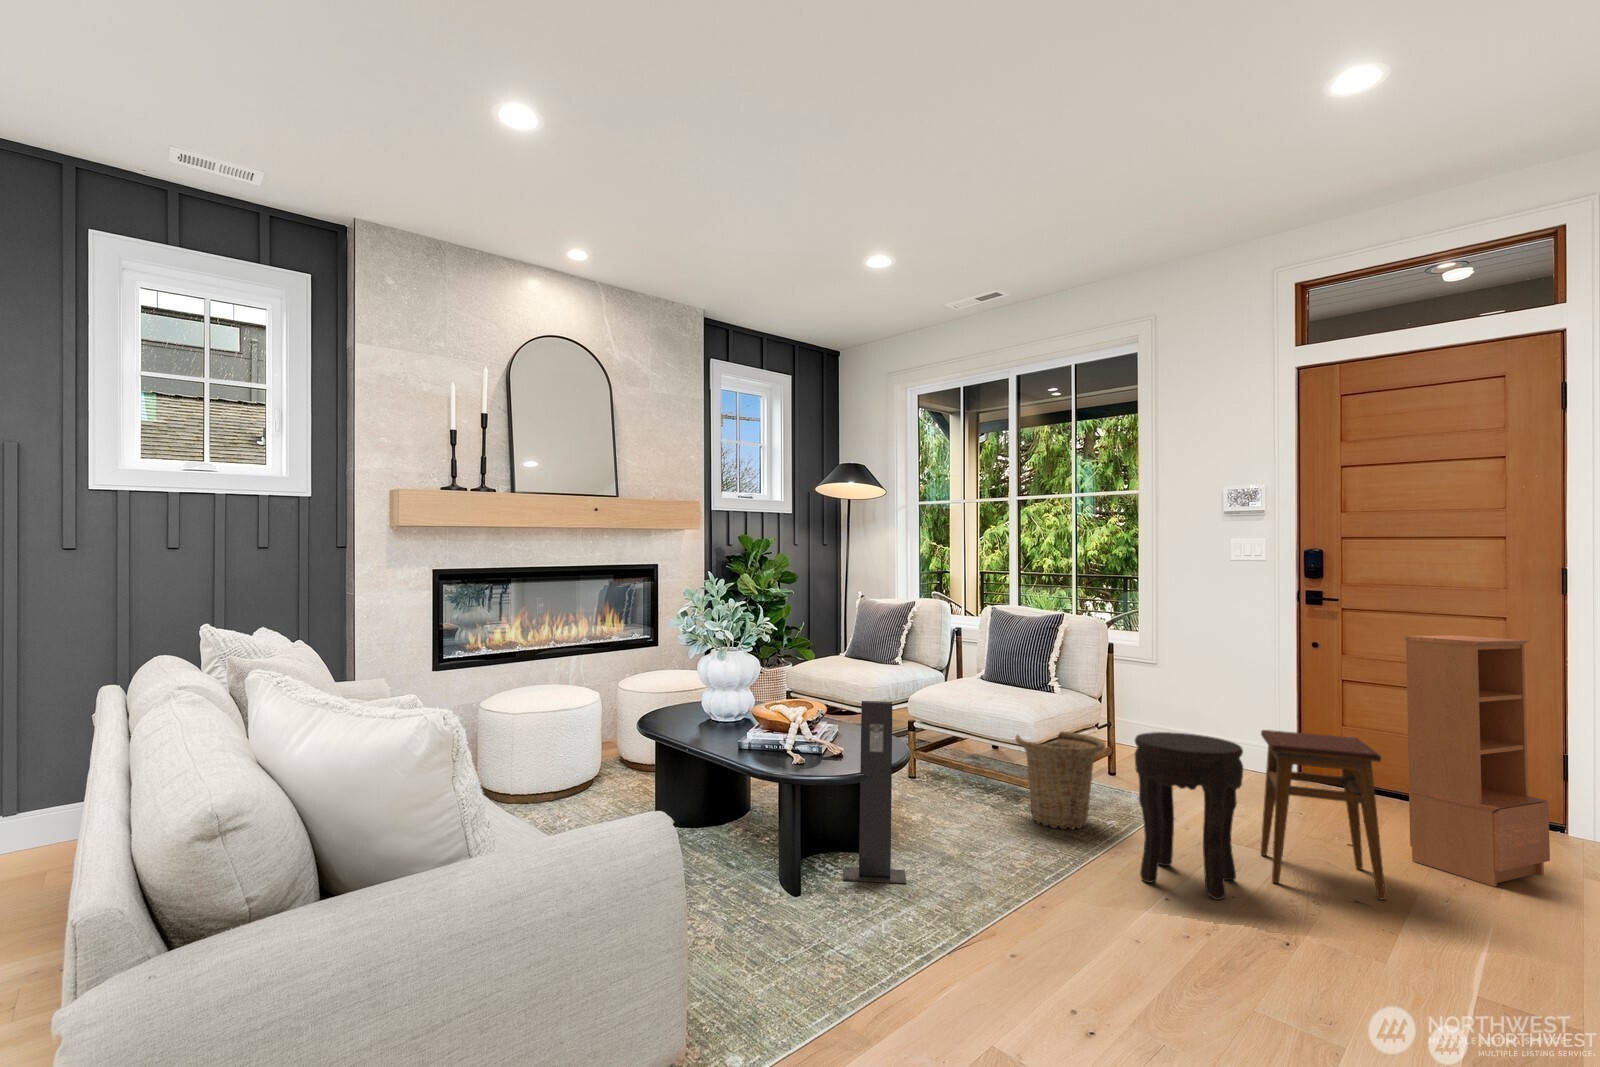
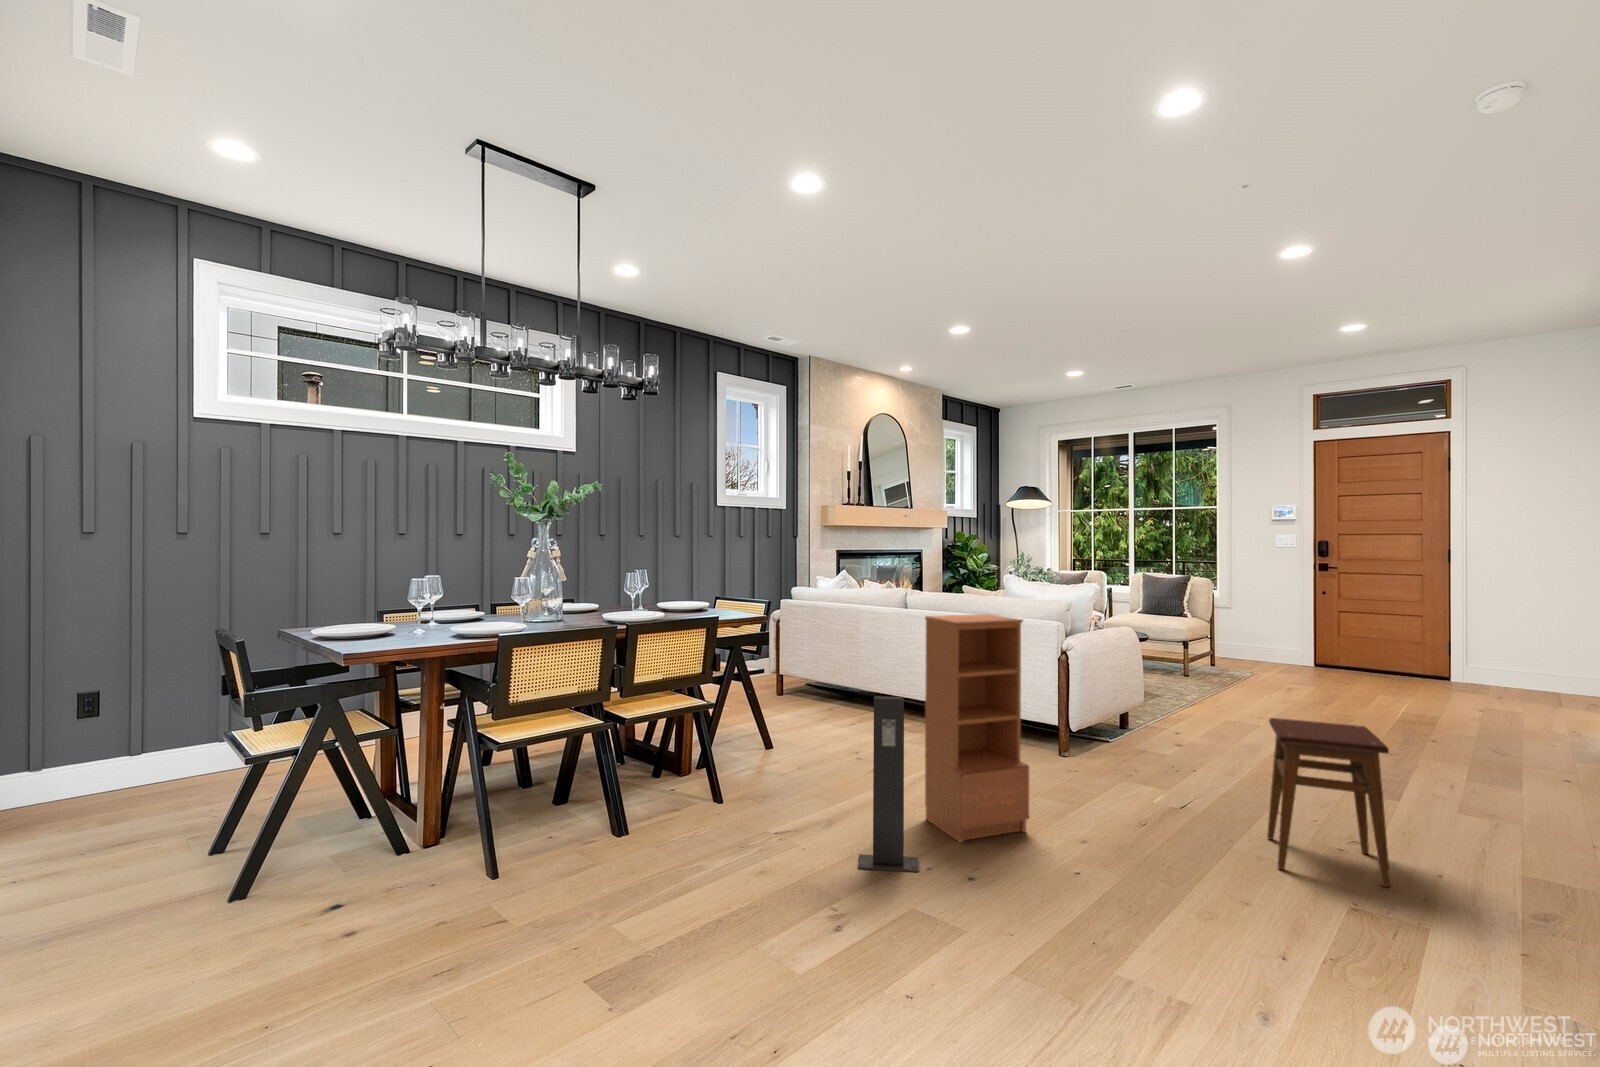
bookcase: present [1405,635,1550,887] -> present [925,614,1029,842]
basket: present [1015,731,1105,829] -> none [1026,715,1115,812]
side table: present [1134,732,1243,900] -> none [1143,722,1250,888]

